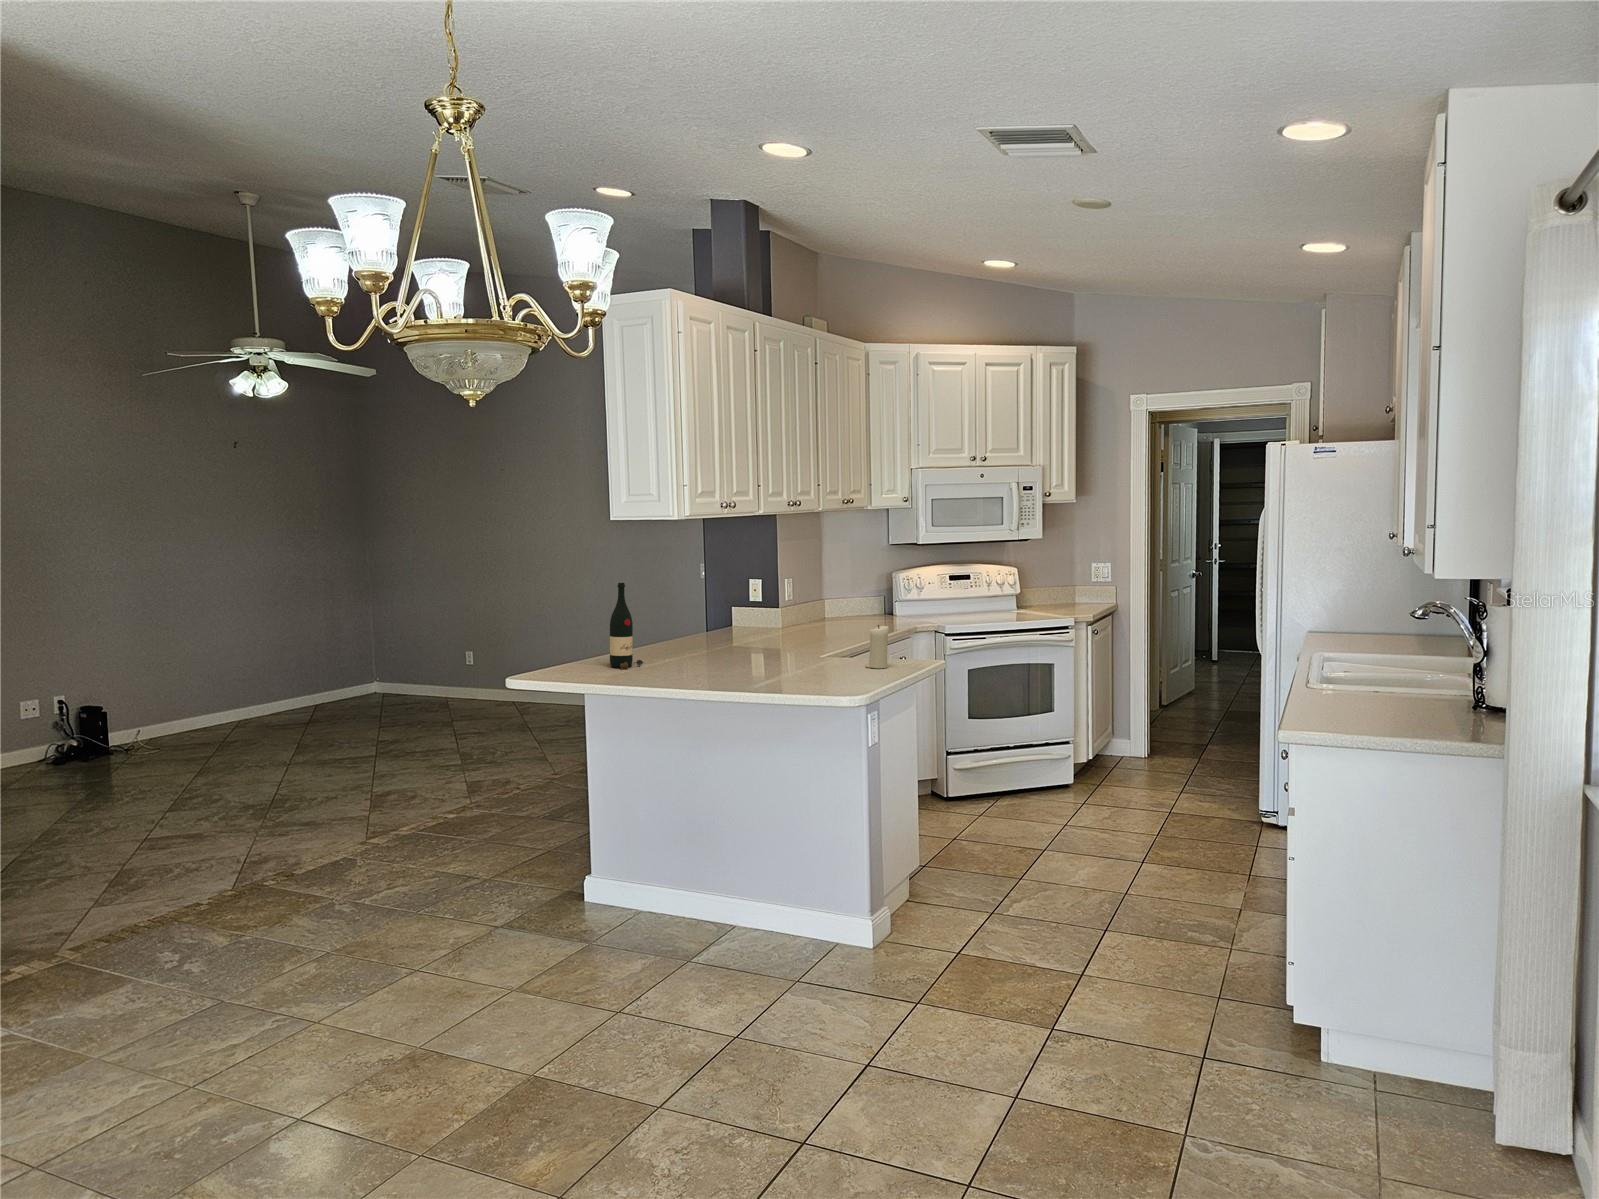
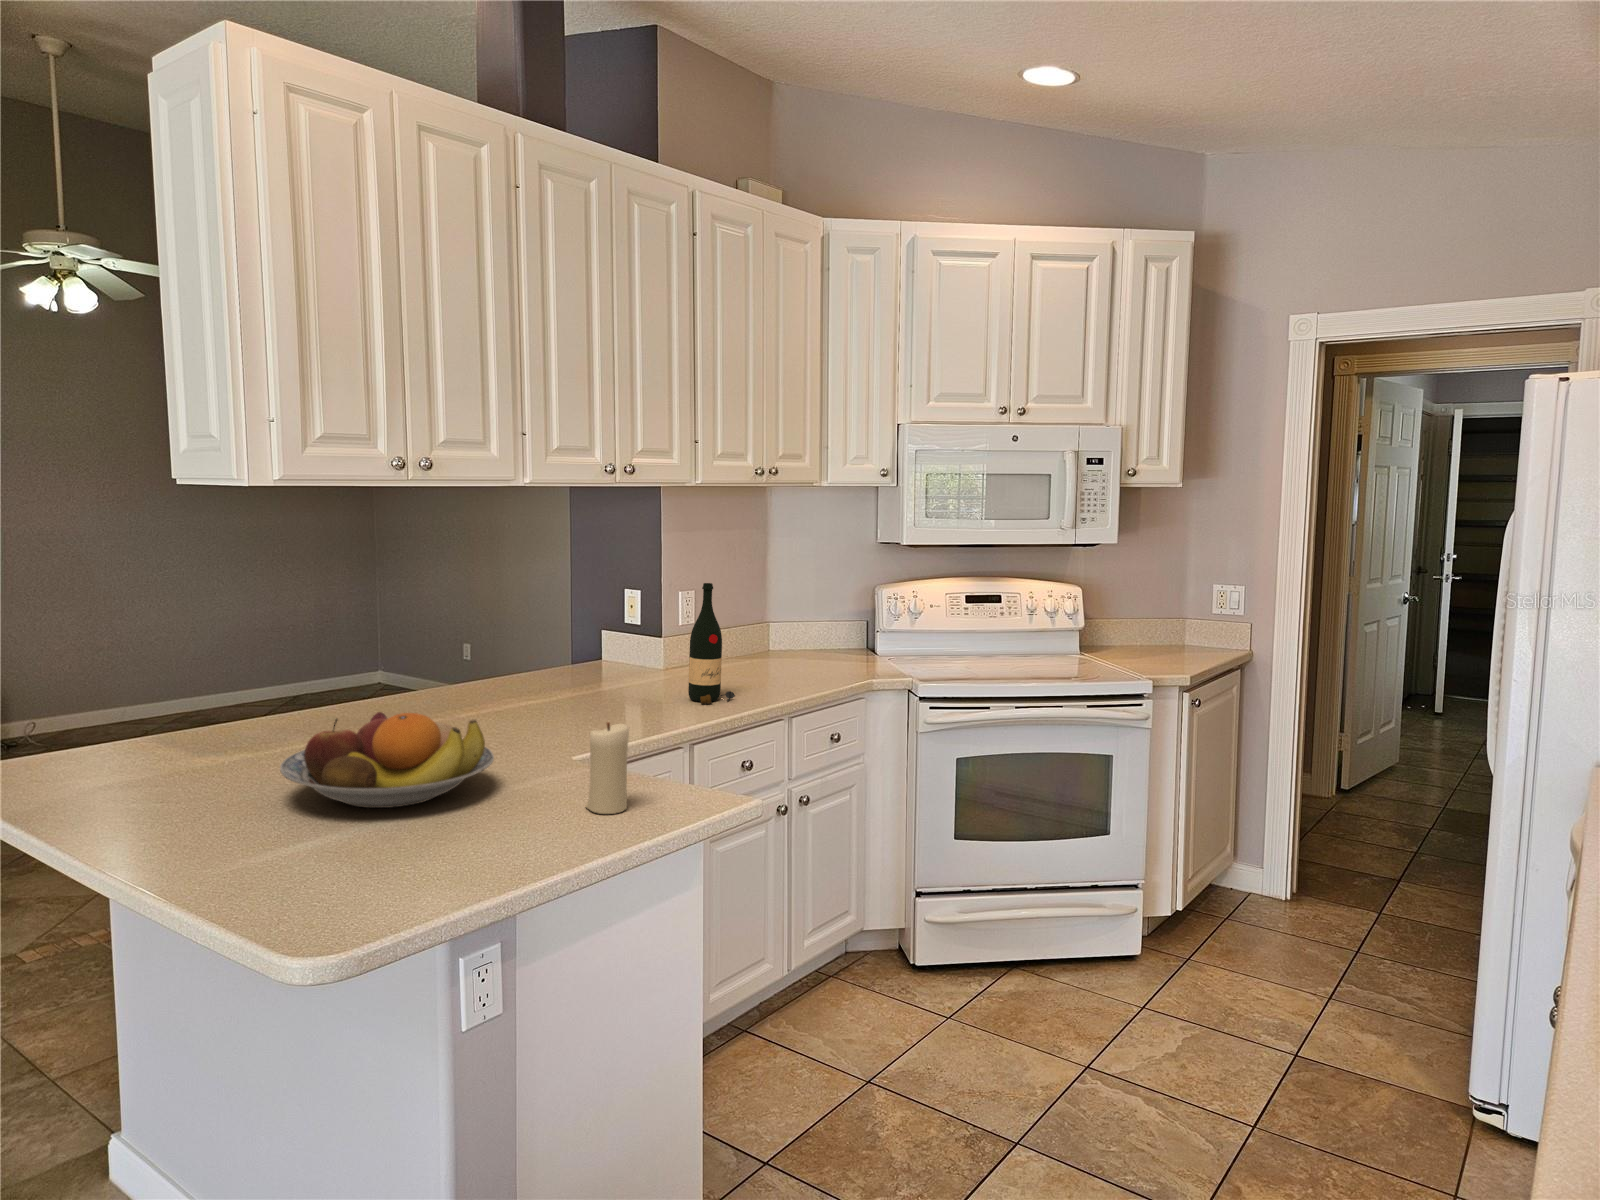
wine bottle: present [610,583,643,669] -> present [688,583,735,704]
fruit bowl: none [714,627,815,672] -> present [280,712,494,808]

